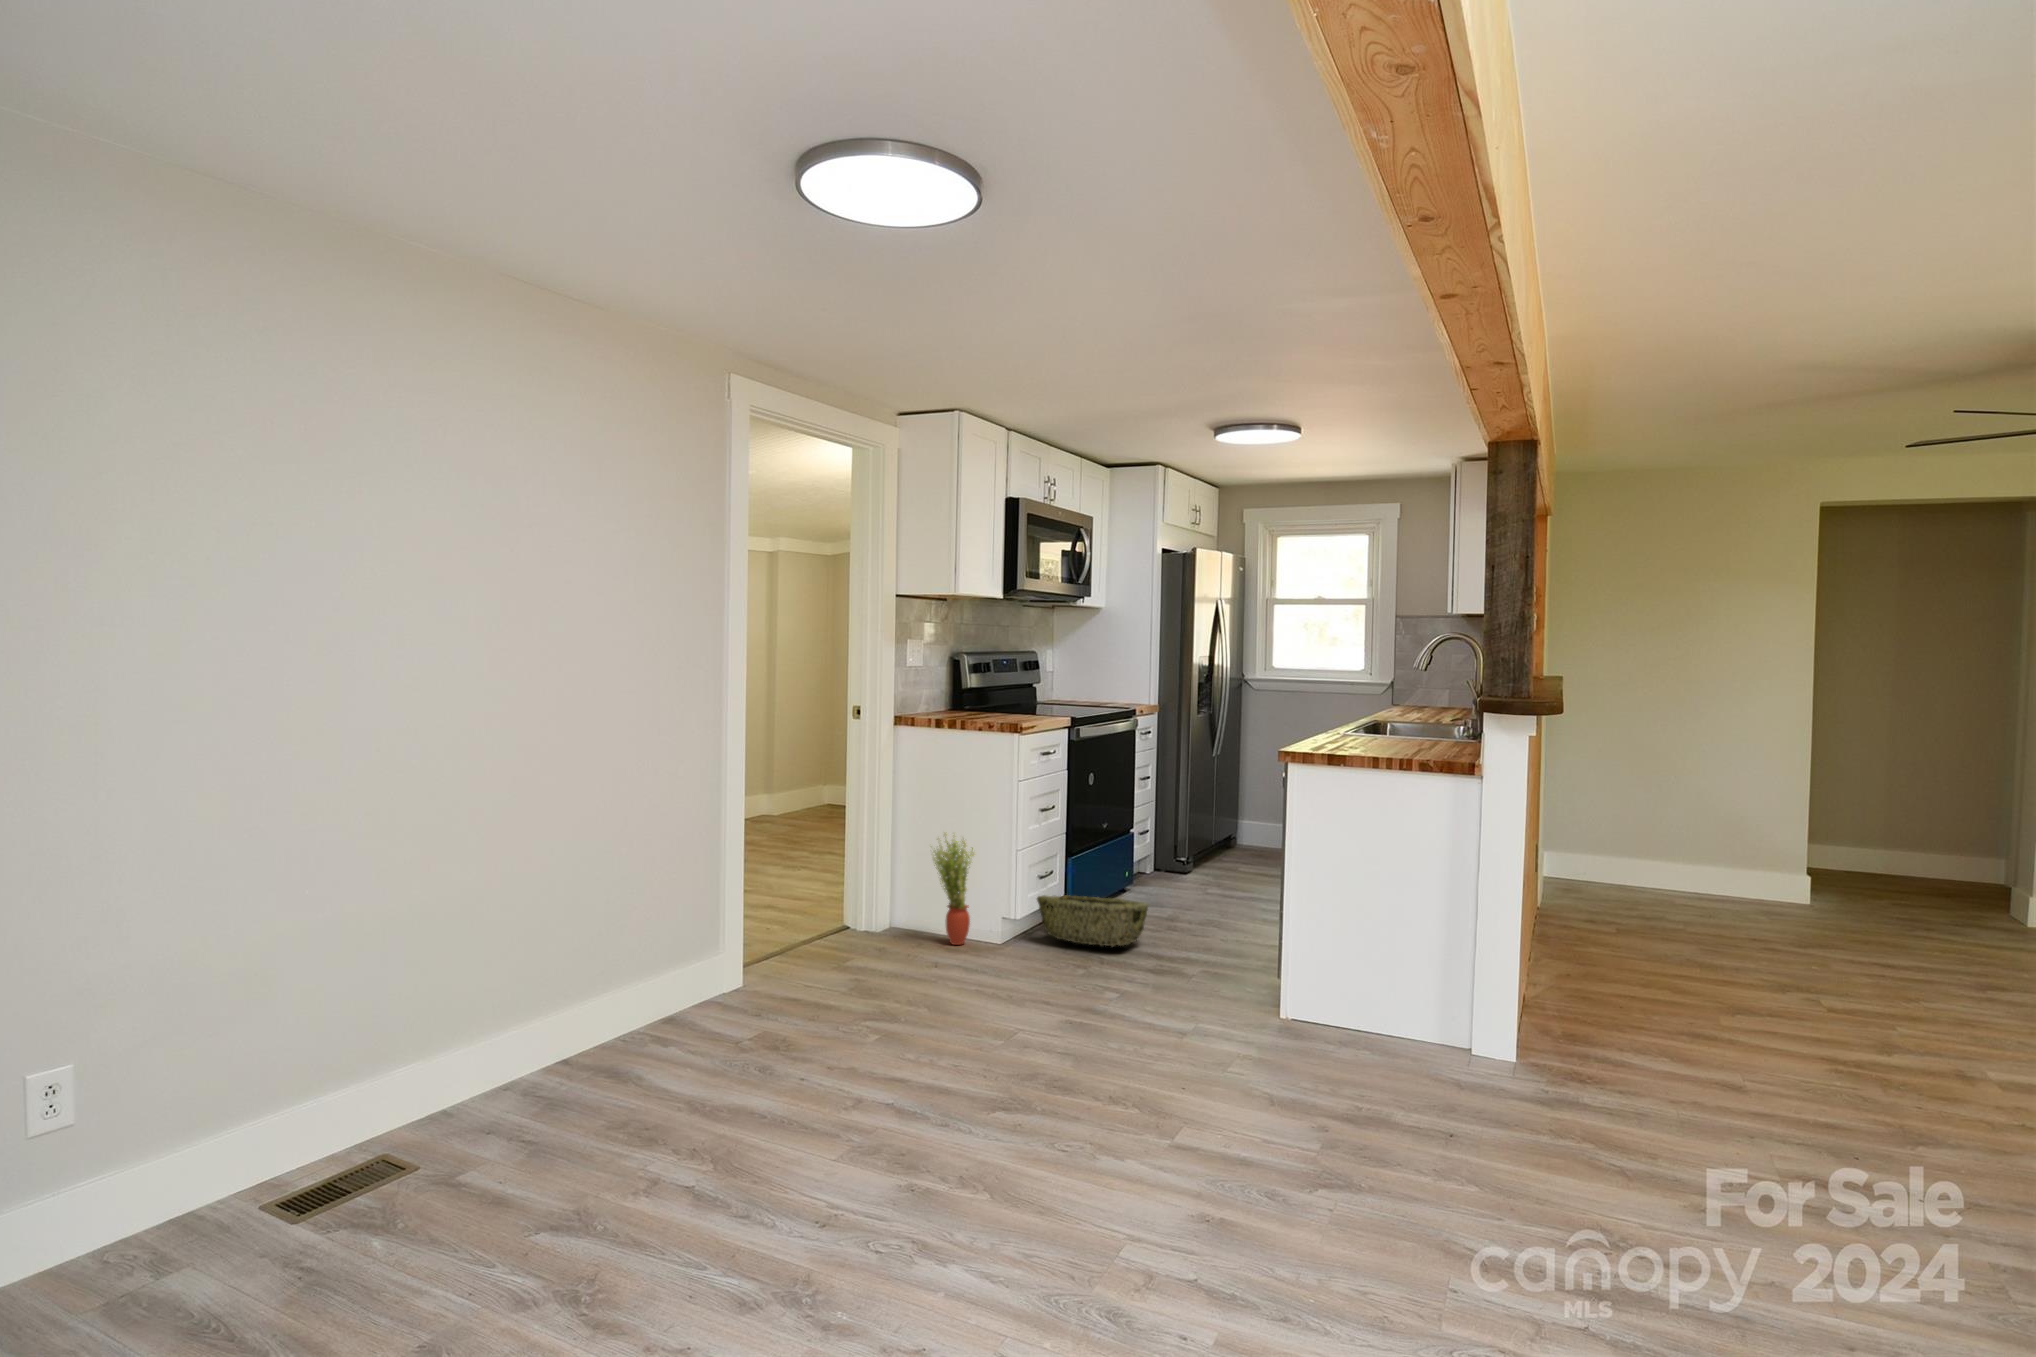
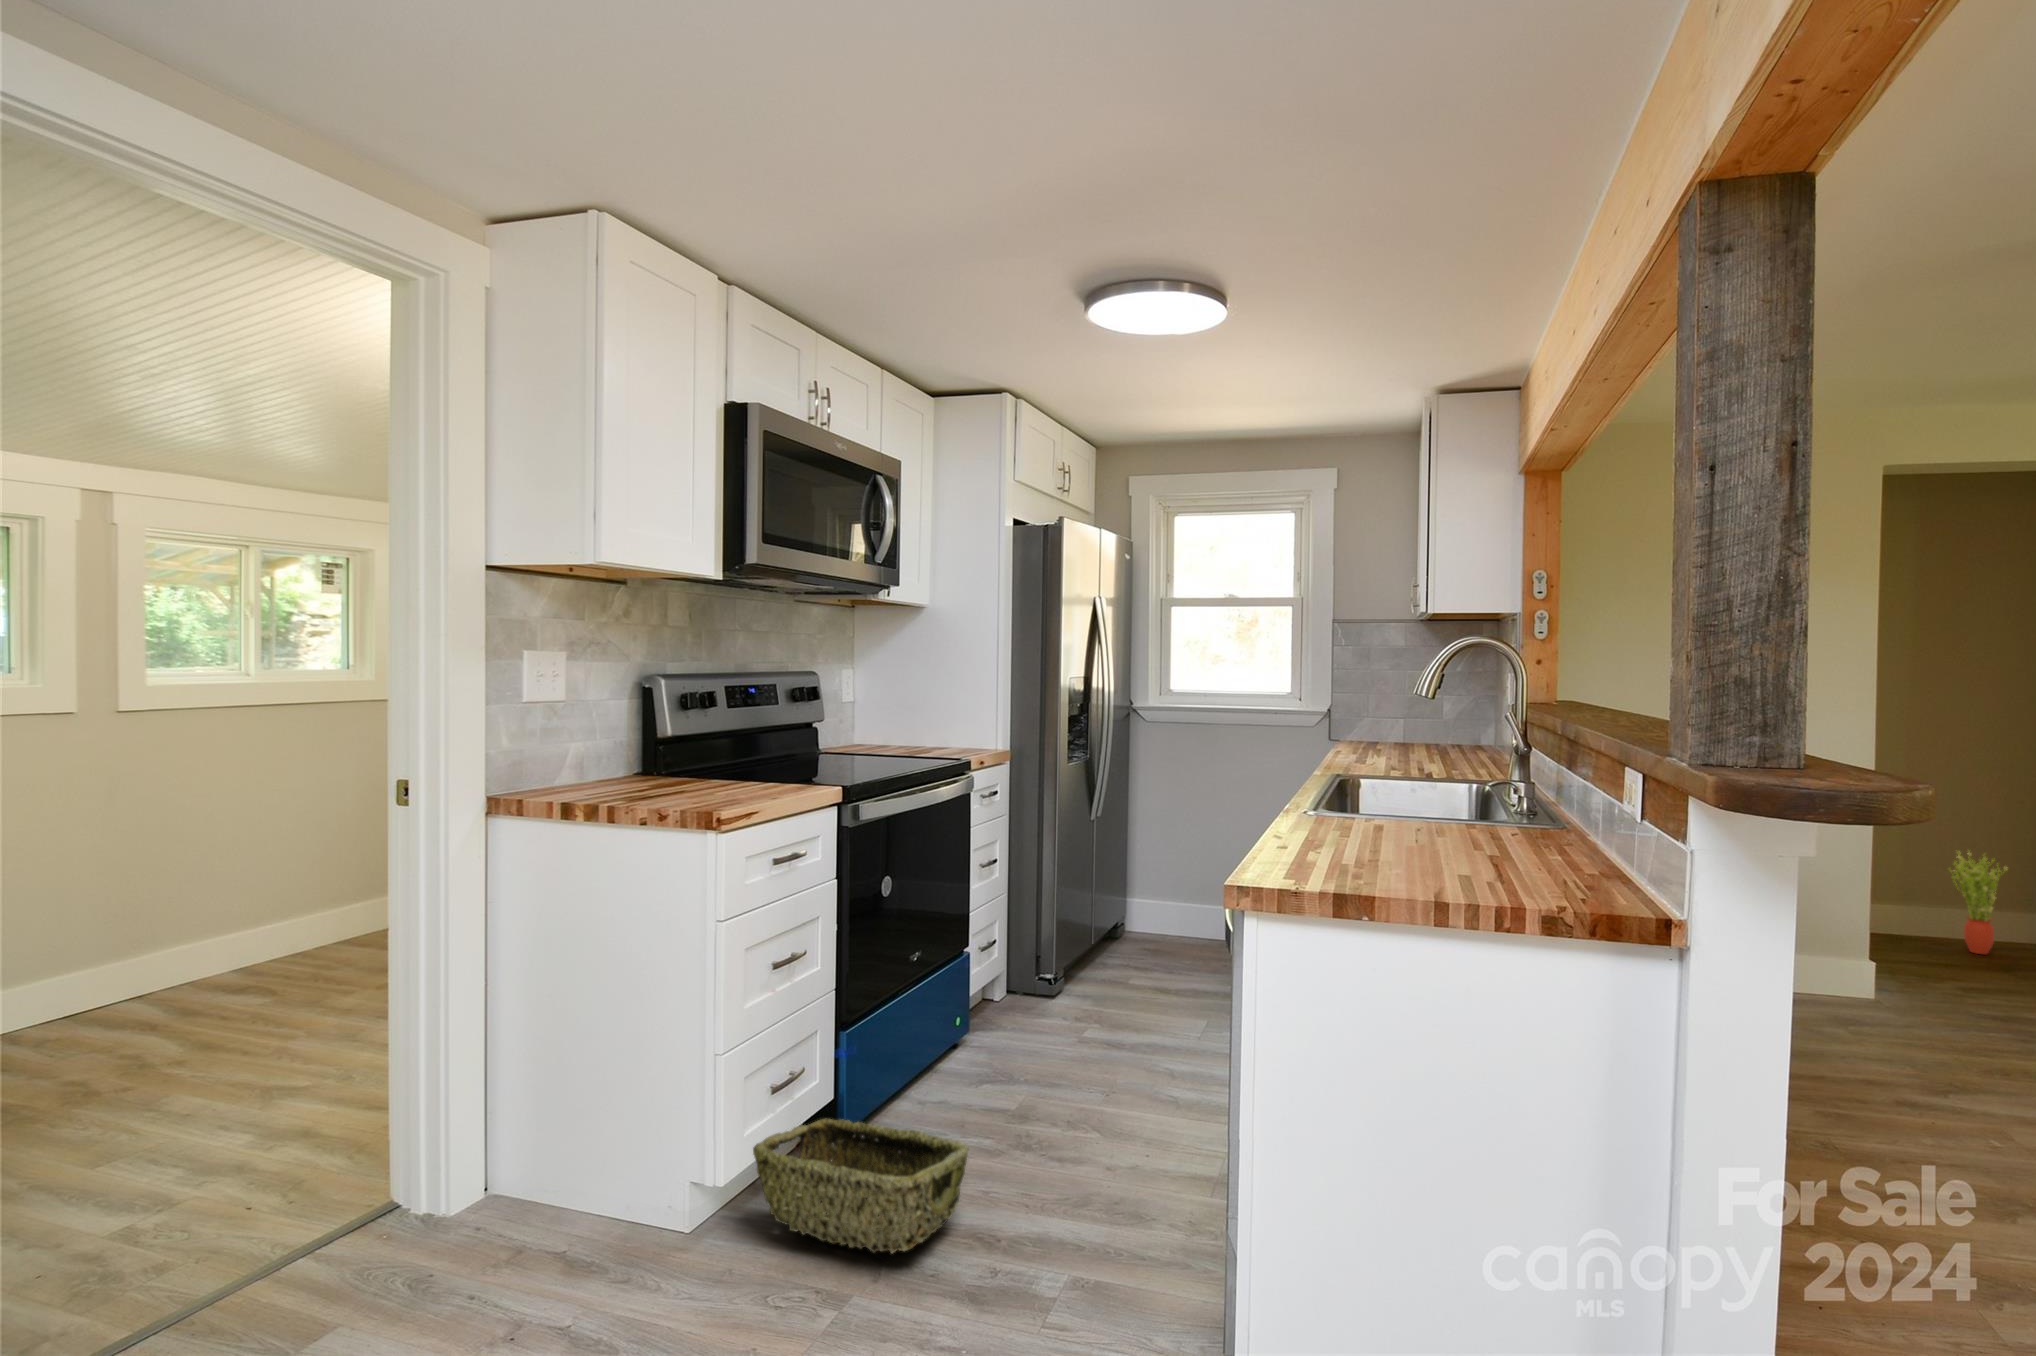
potted plant: present [933,833,974,945] -> present [1950,851,2007,954]

